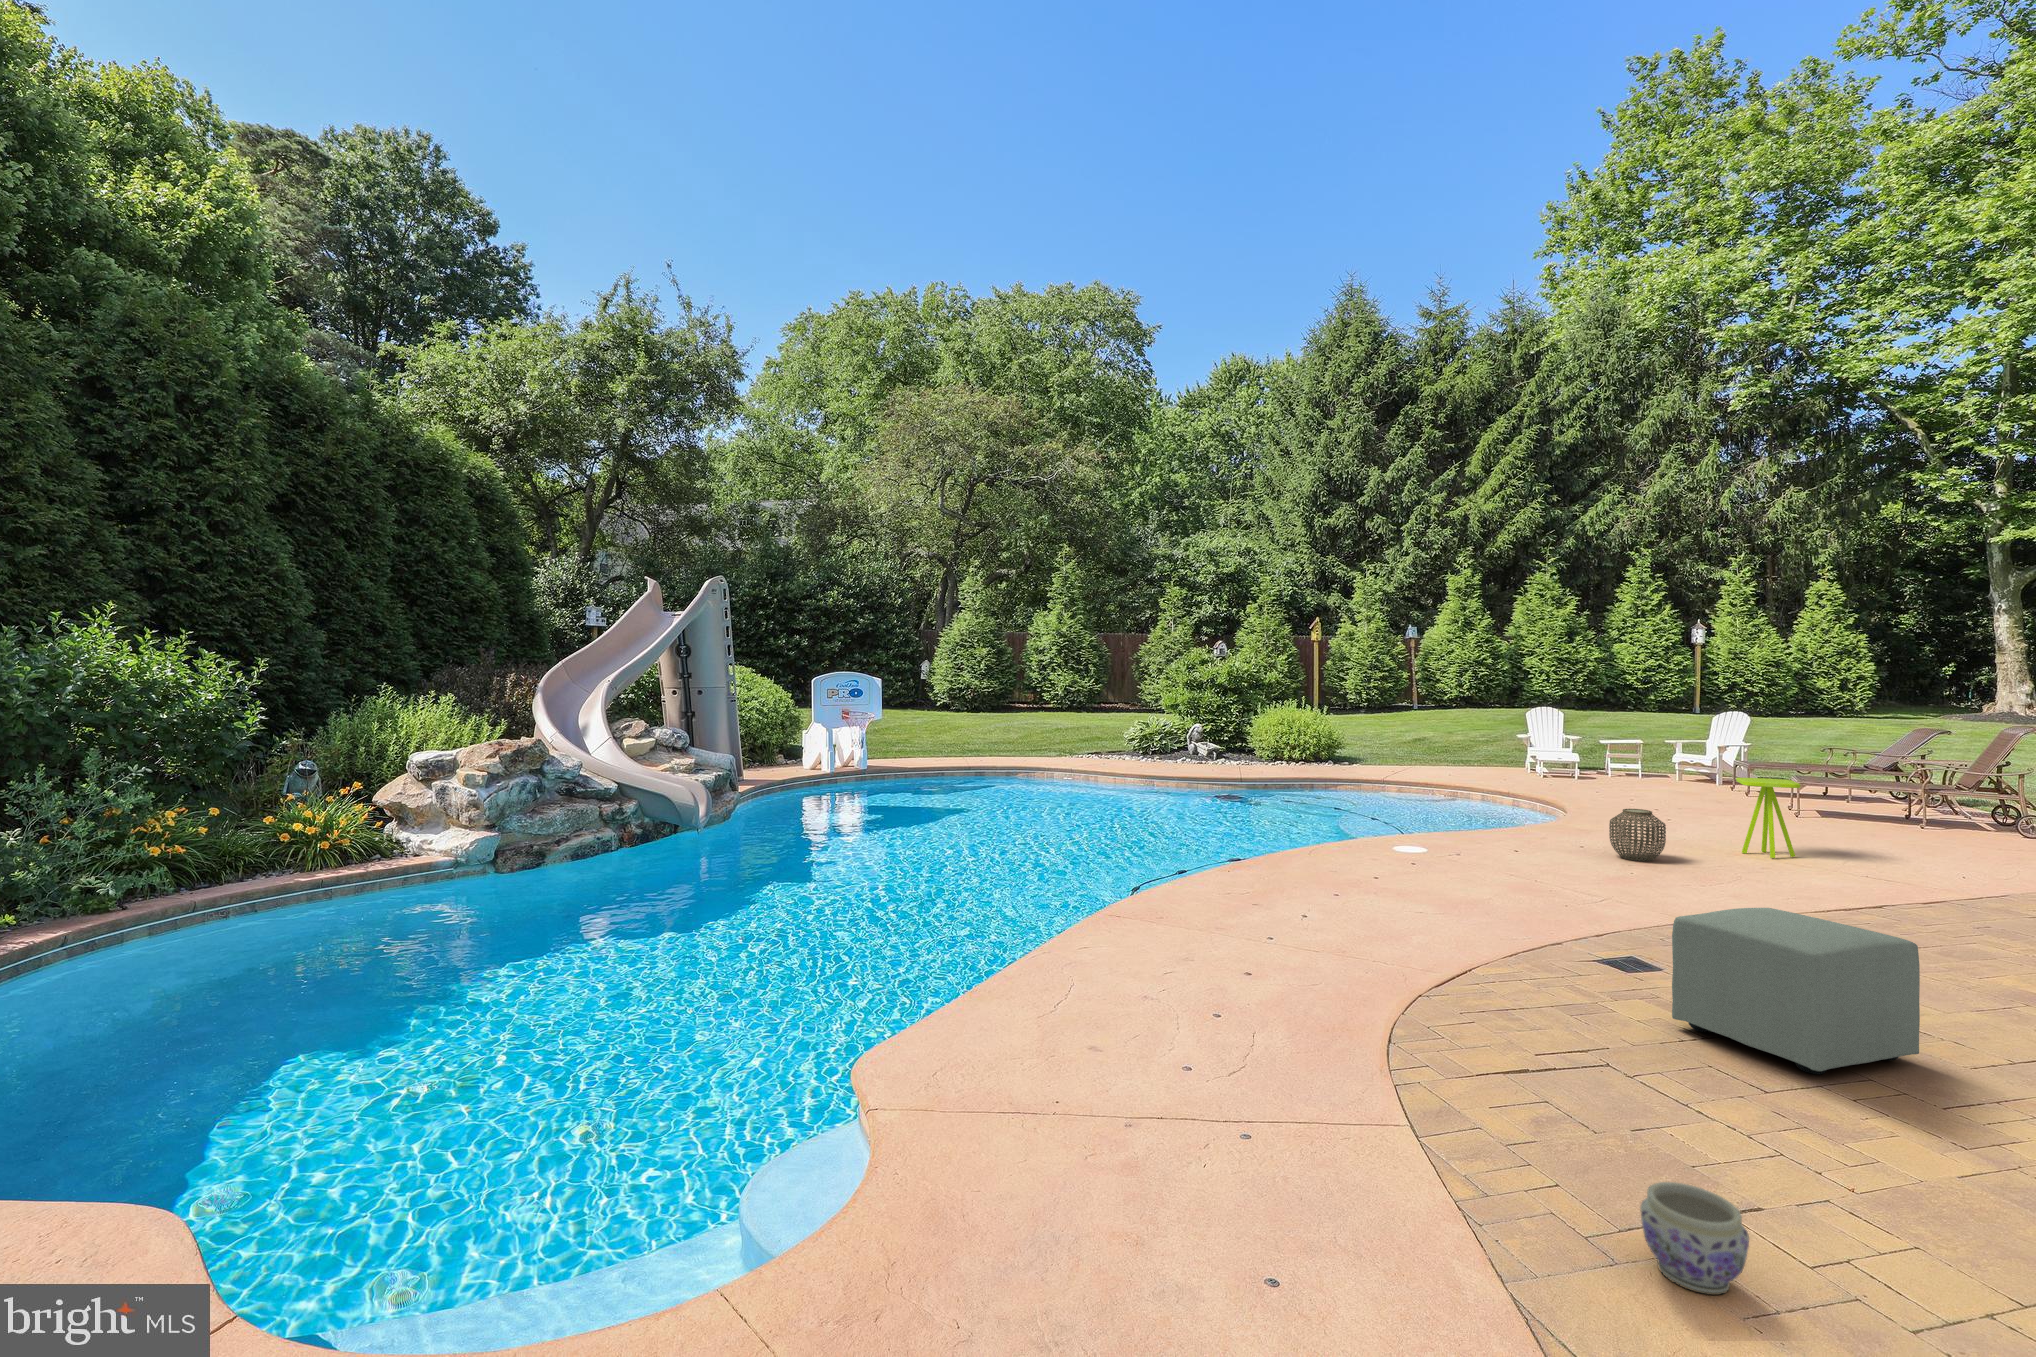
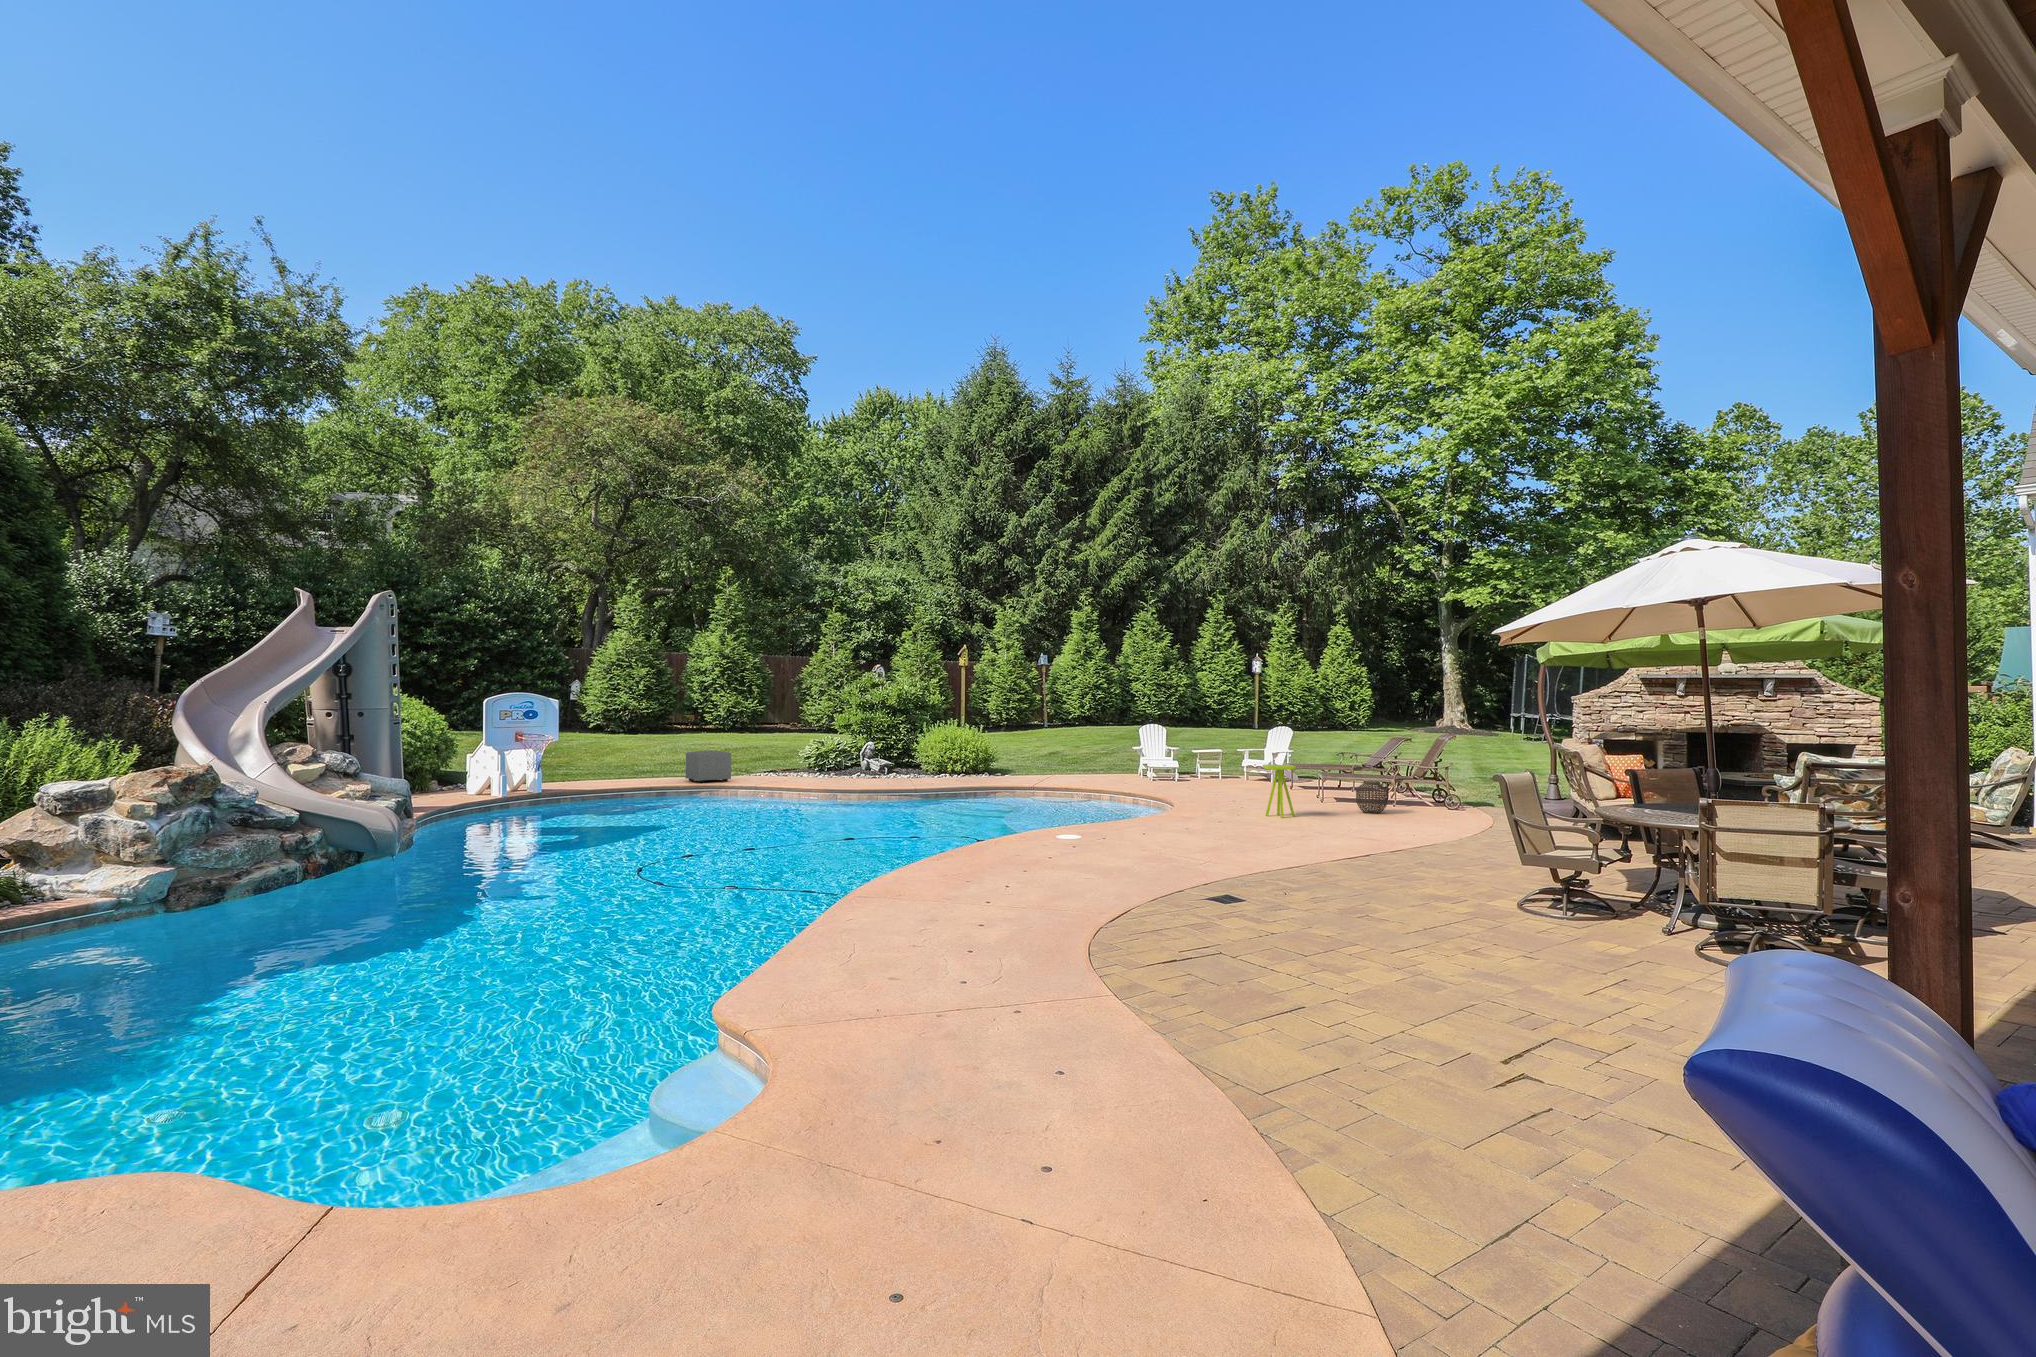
woven basket: present [1609,809,1666,861] -> present [1356,781,1388,814]
ottoman: present [1672,908,1920,1074] -> present [686,750,731,783]
planter: present [1640,1182,1749,1295] -> none [1184,920,1224,961]

